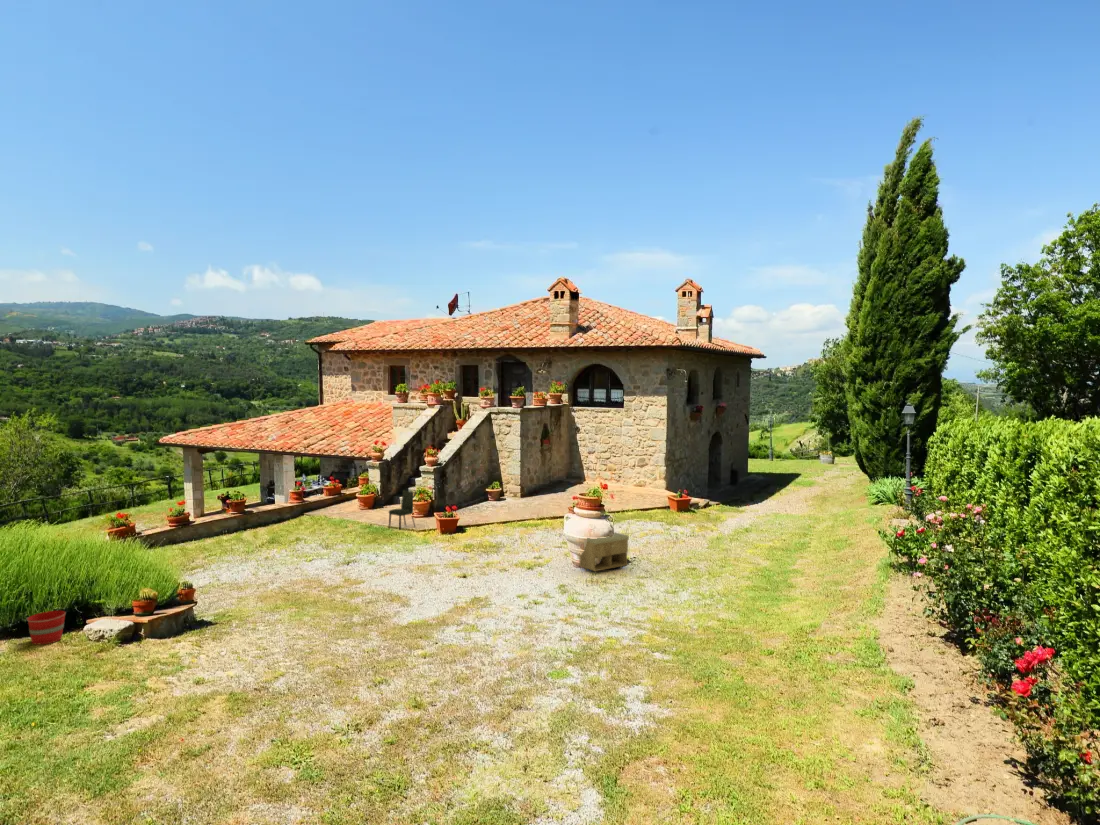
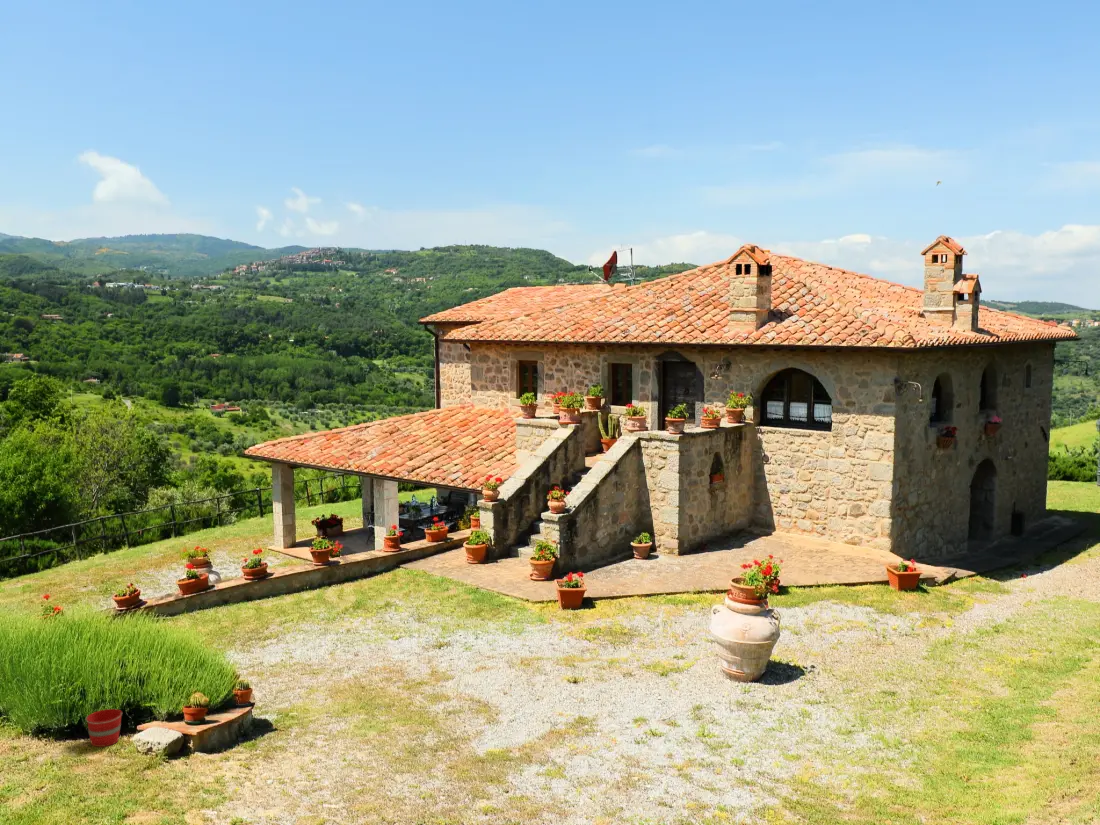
chair: present [389,490,417,530] -> none [500,541,536,595]
storage bench: present [579,532,629,573] -> none [728,638,799,697]

